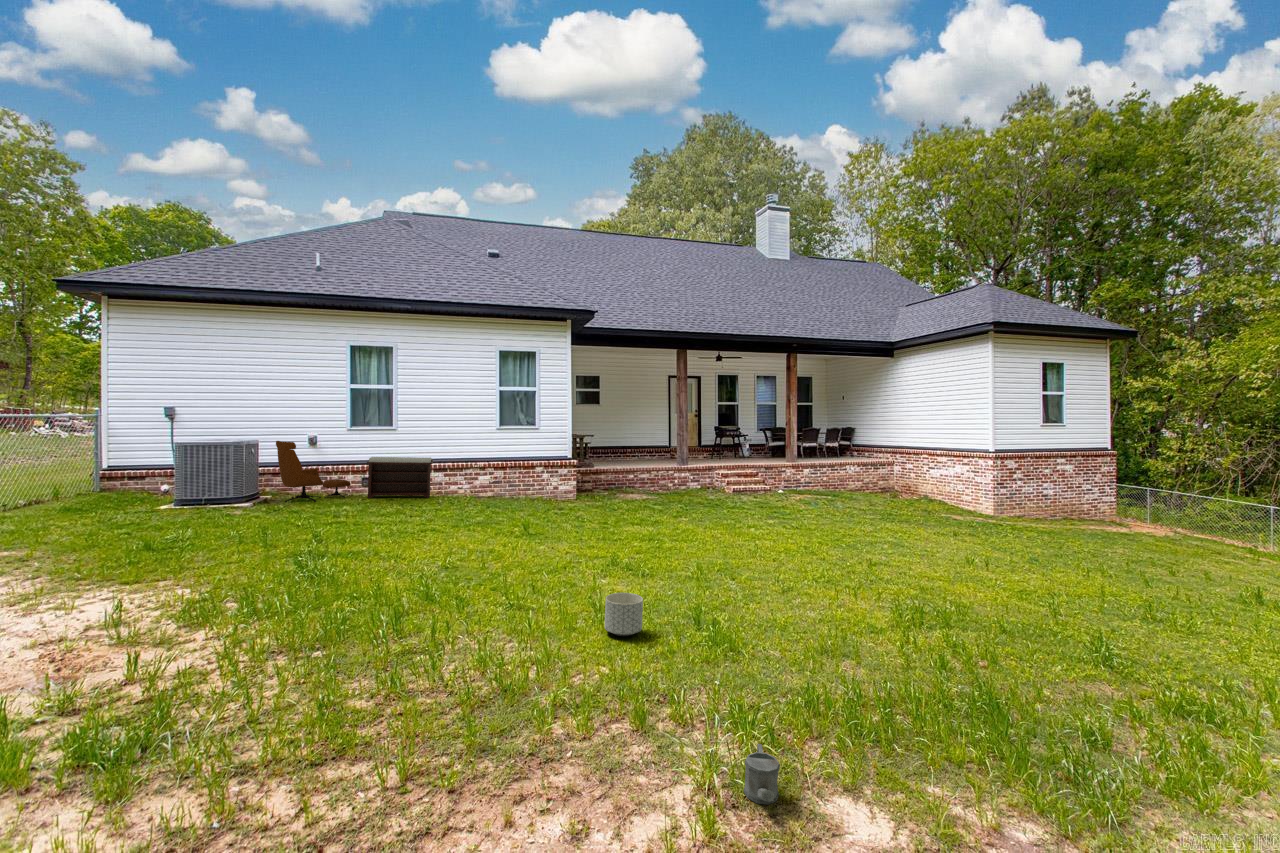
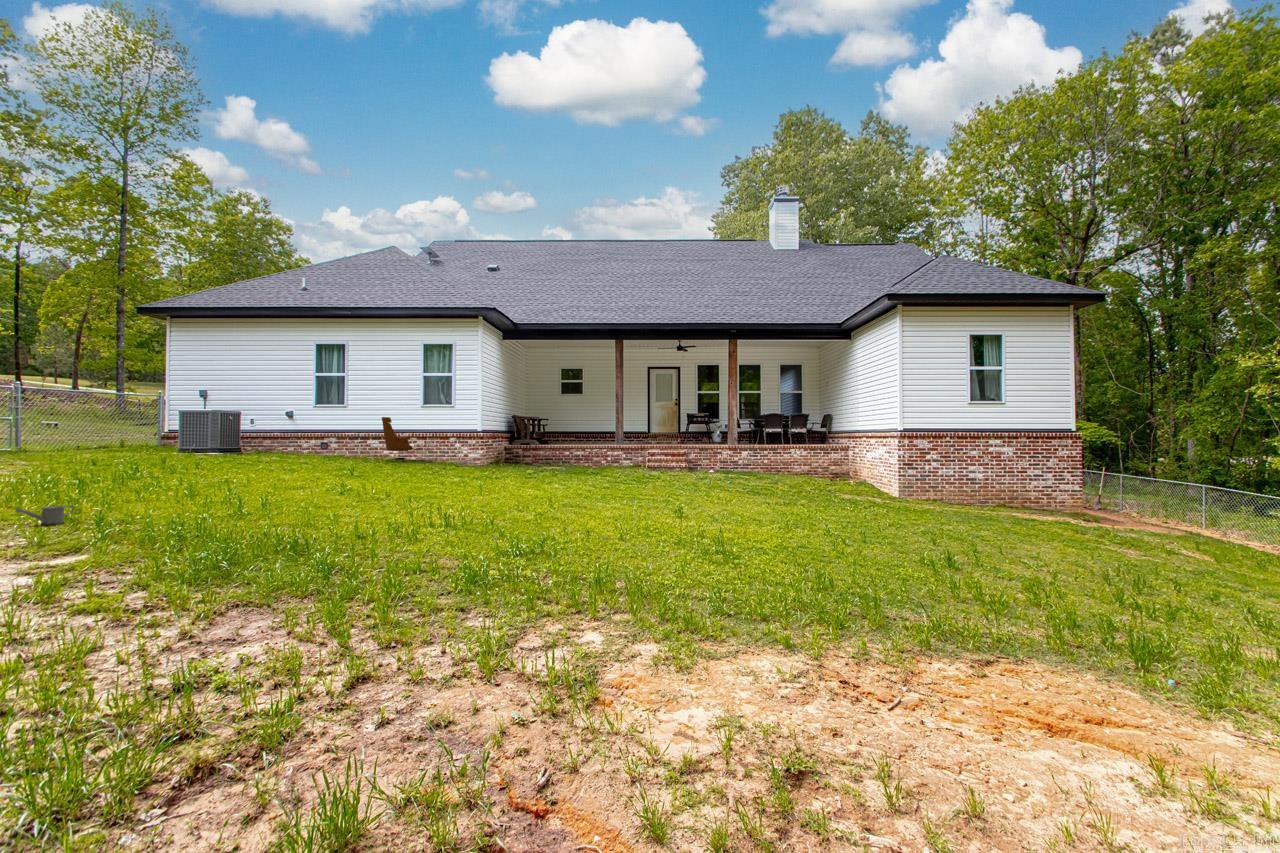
lounge chair: present [276,441,351,502] -> present [382,417,429,462]
bench: present [367,457,433,498] -> none [316,427,370,459]
planter: present [605,593,643,636] -> none [191,474,219,498]

